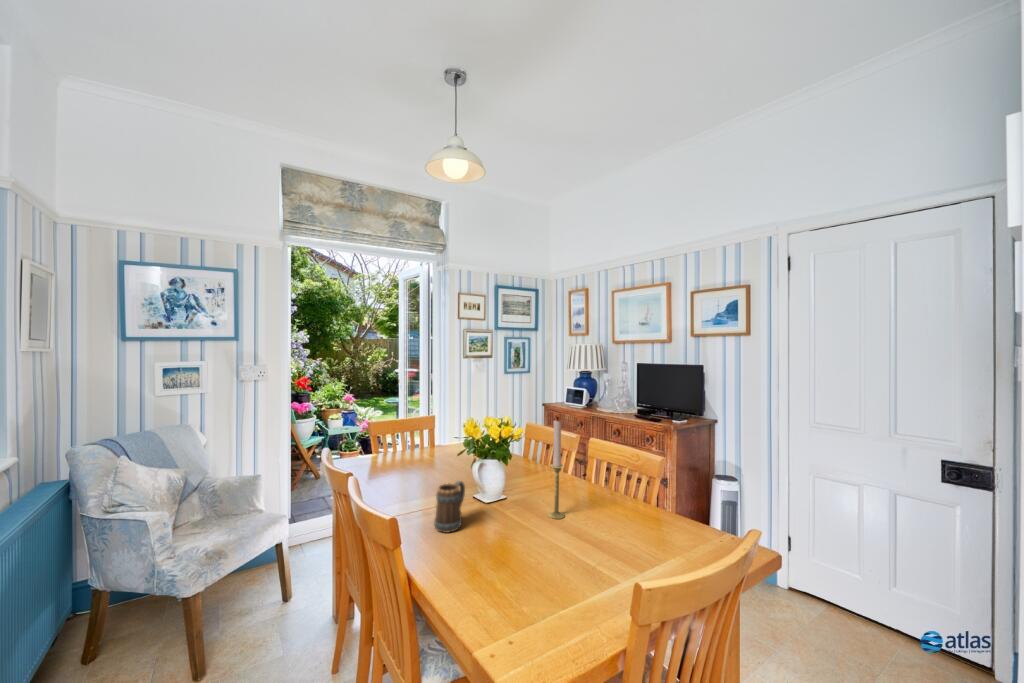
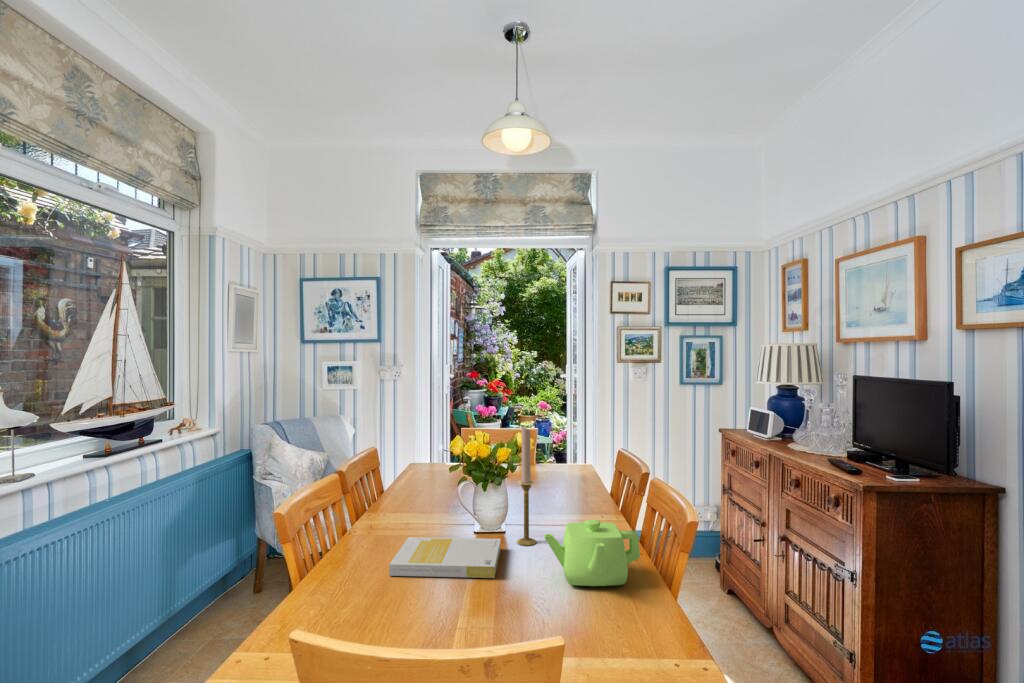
mug: present [434,481,465,533] -> none [400,482,442,530]
teapot: none [614,485,679,540] -> present [544,520,640,586]
book: none [479,518,591,583] -> present [389,537,501,578]

